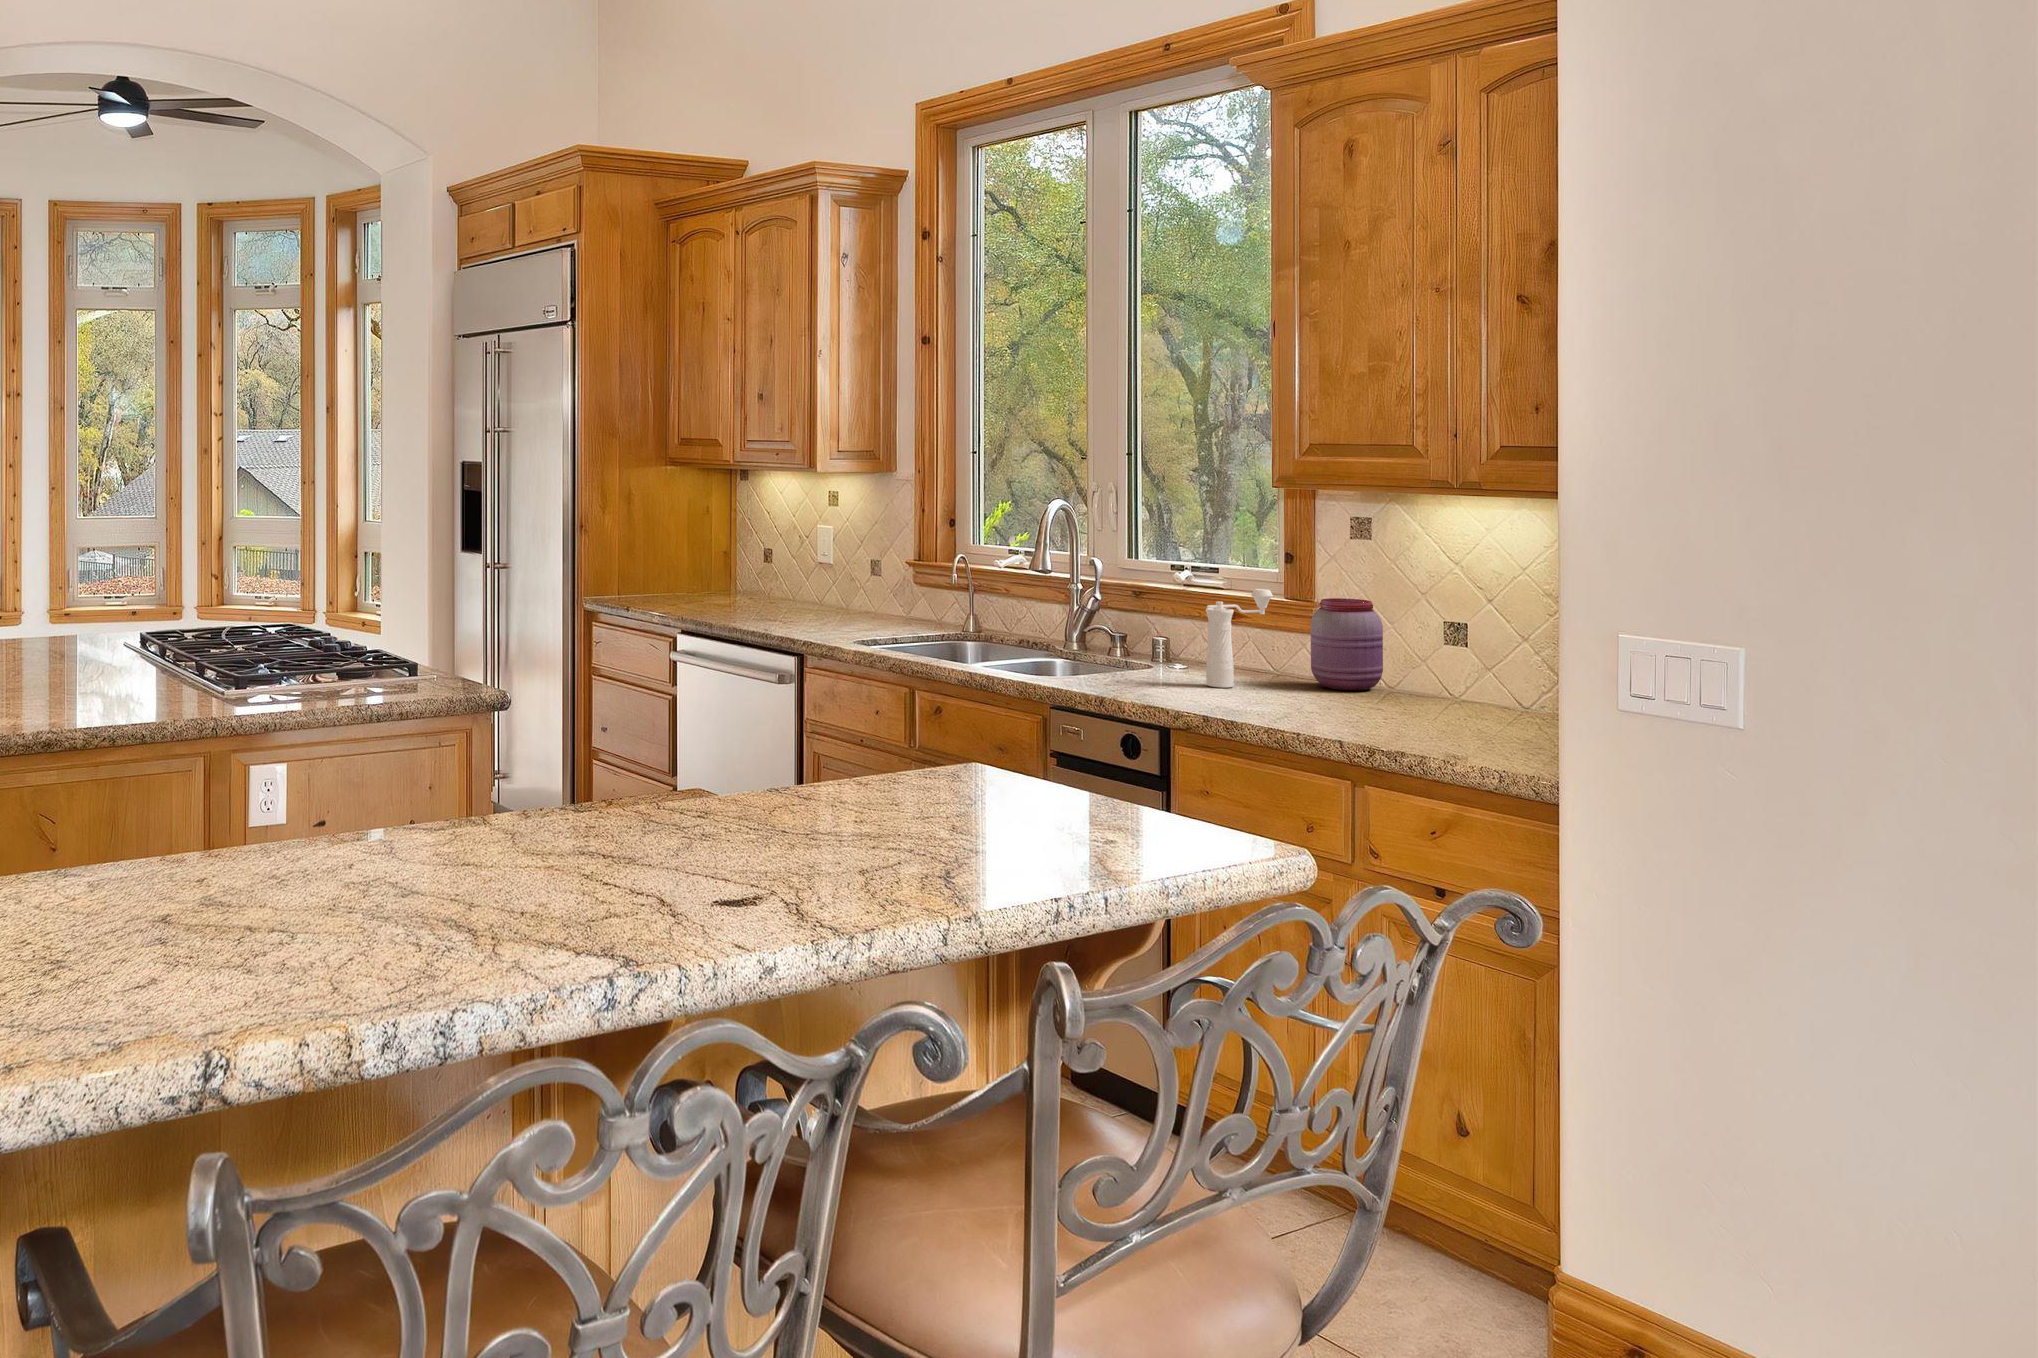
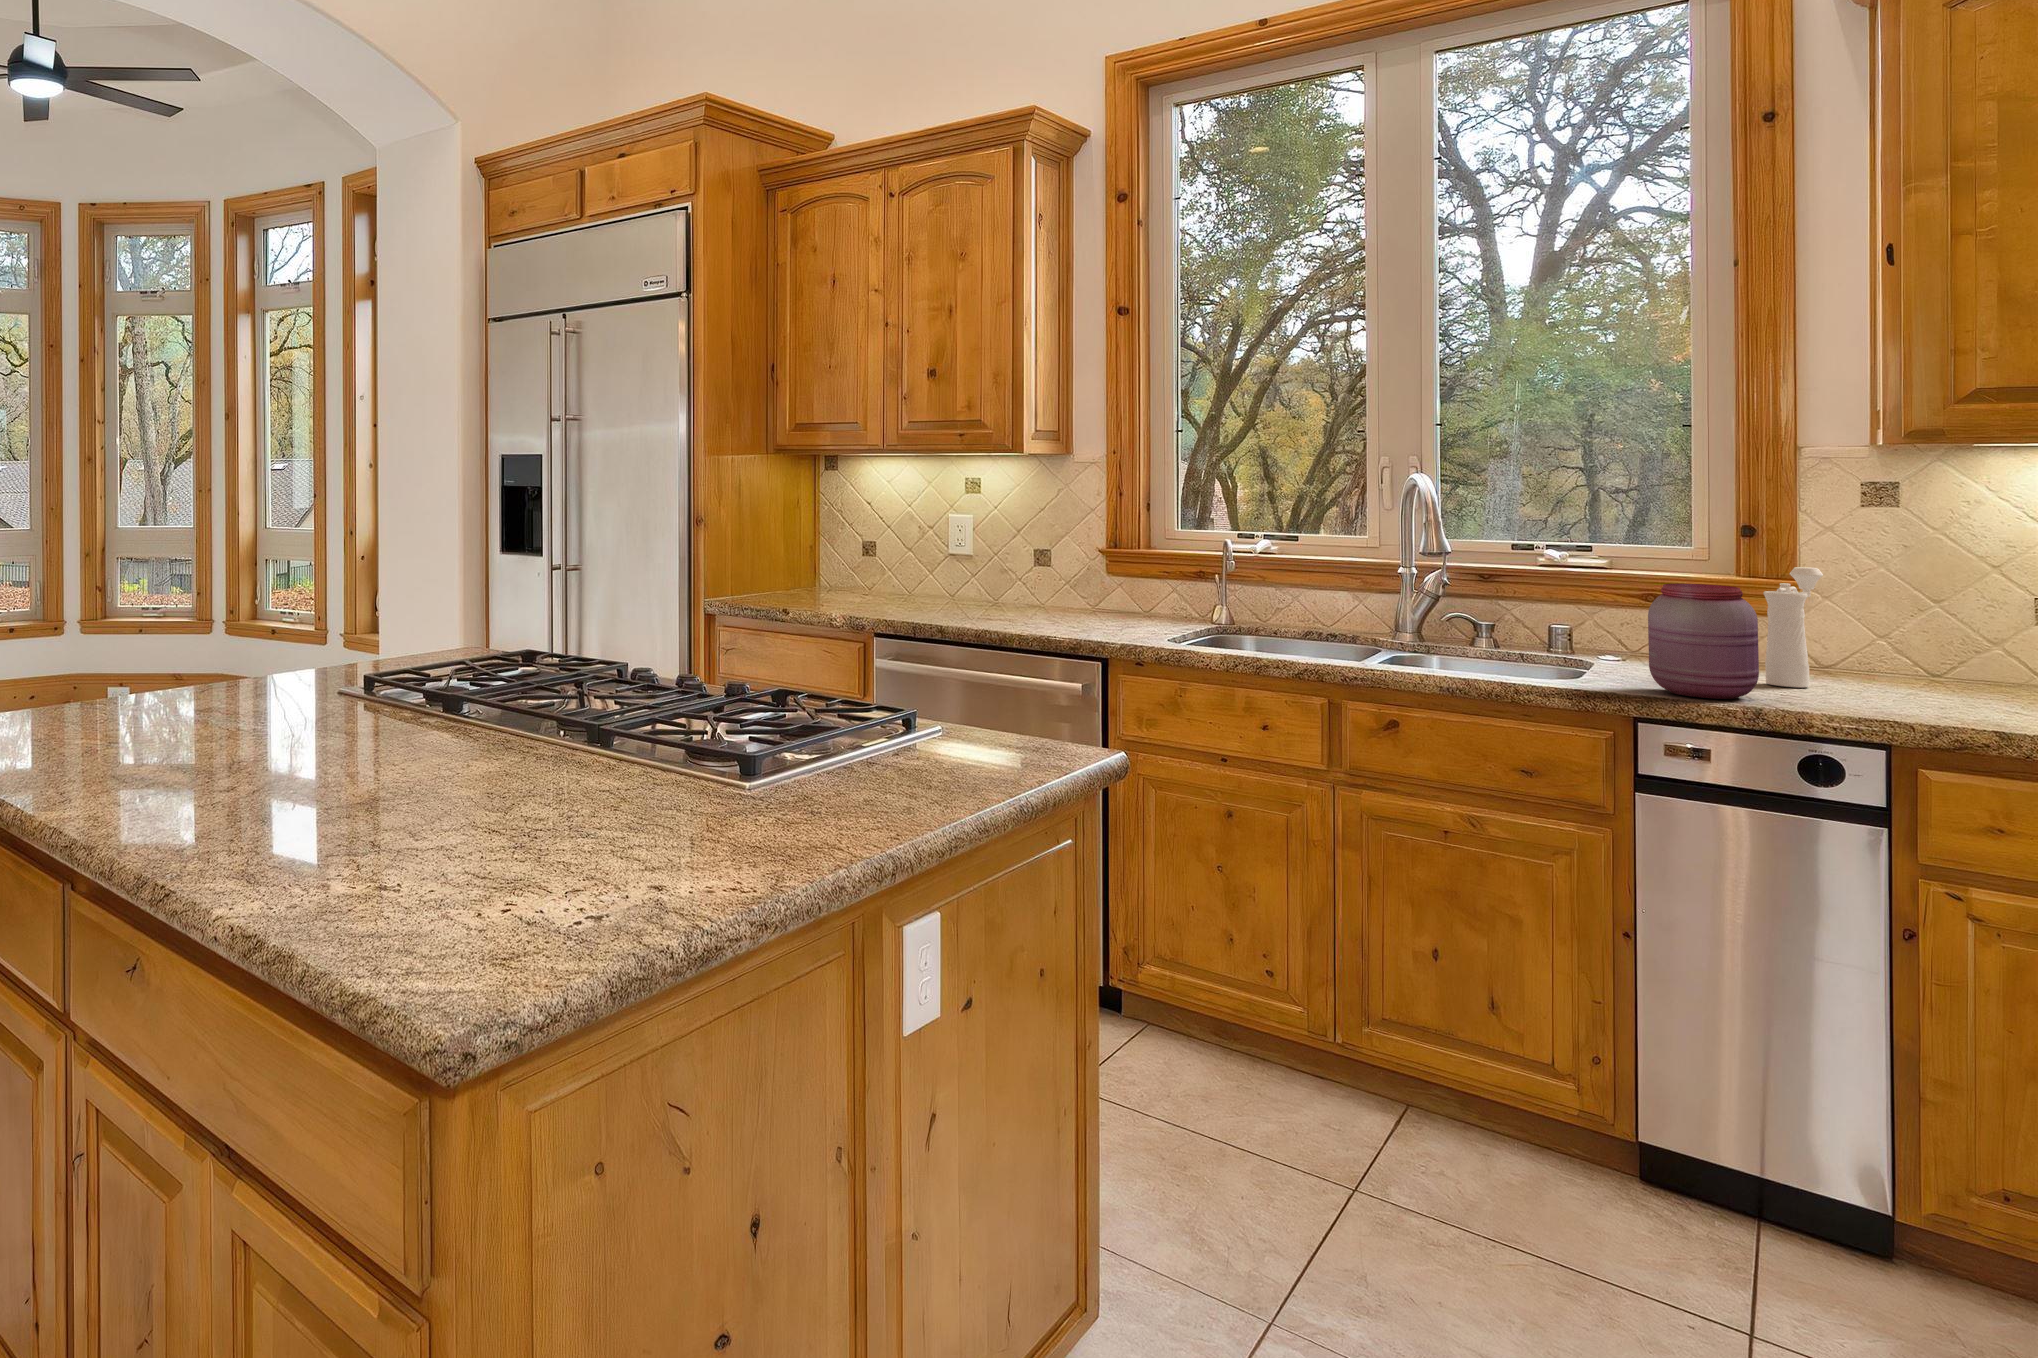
jar: present [1311,598,1383,691] -> present [1648,584,1759,699]

